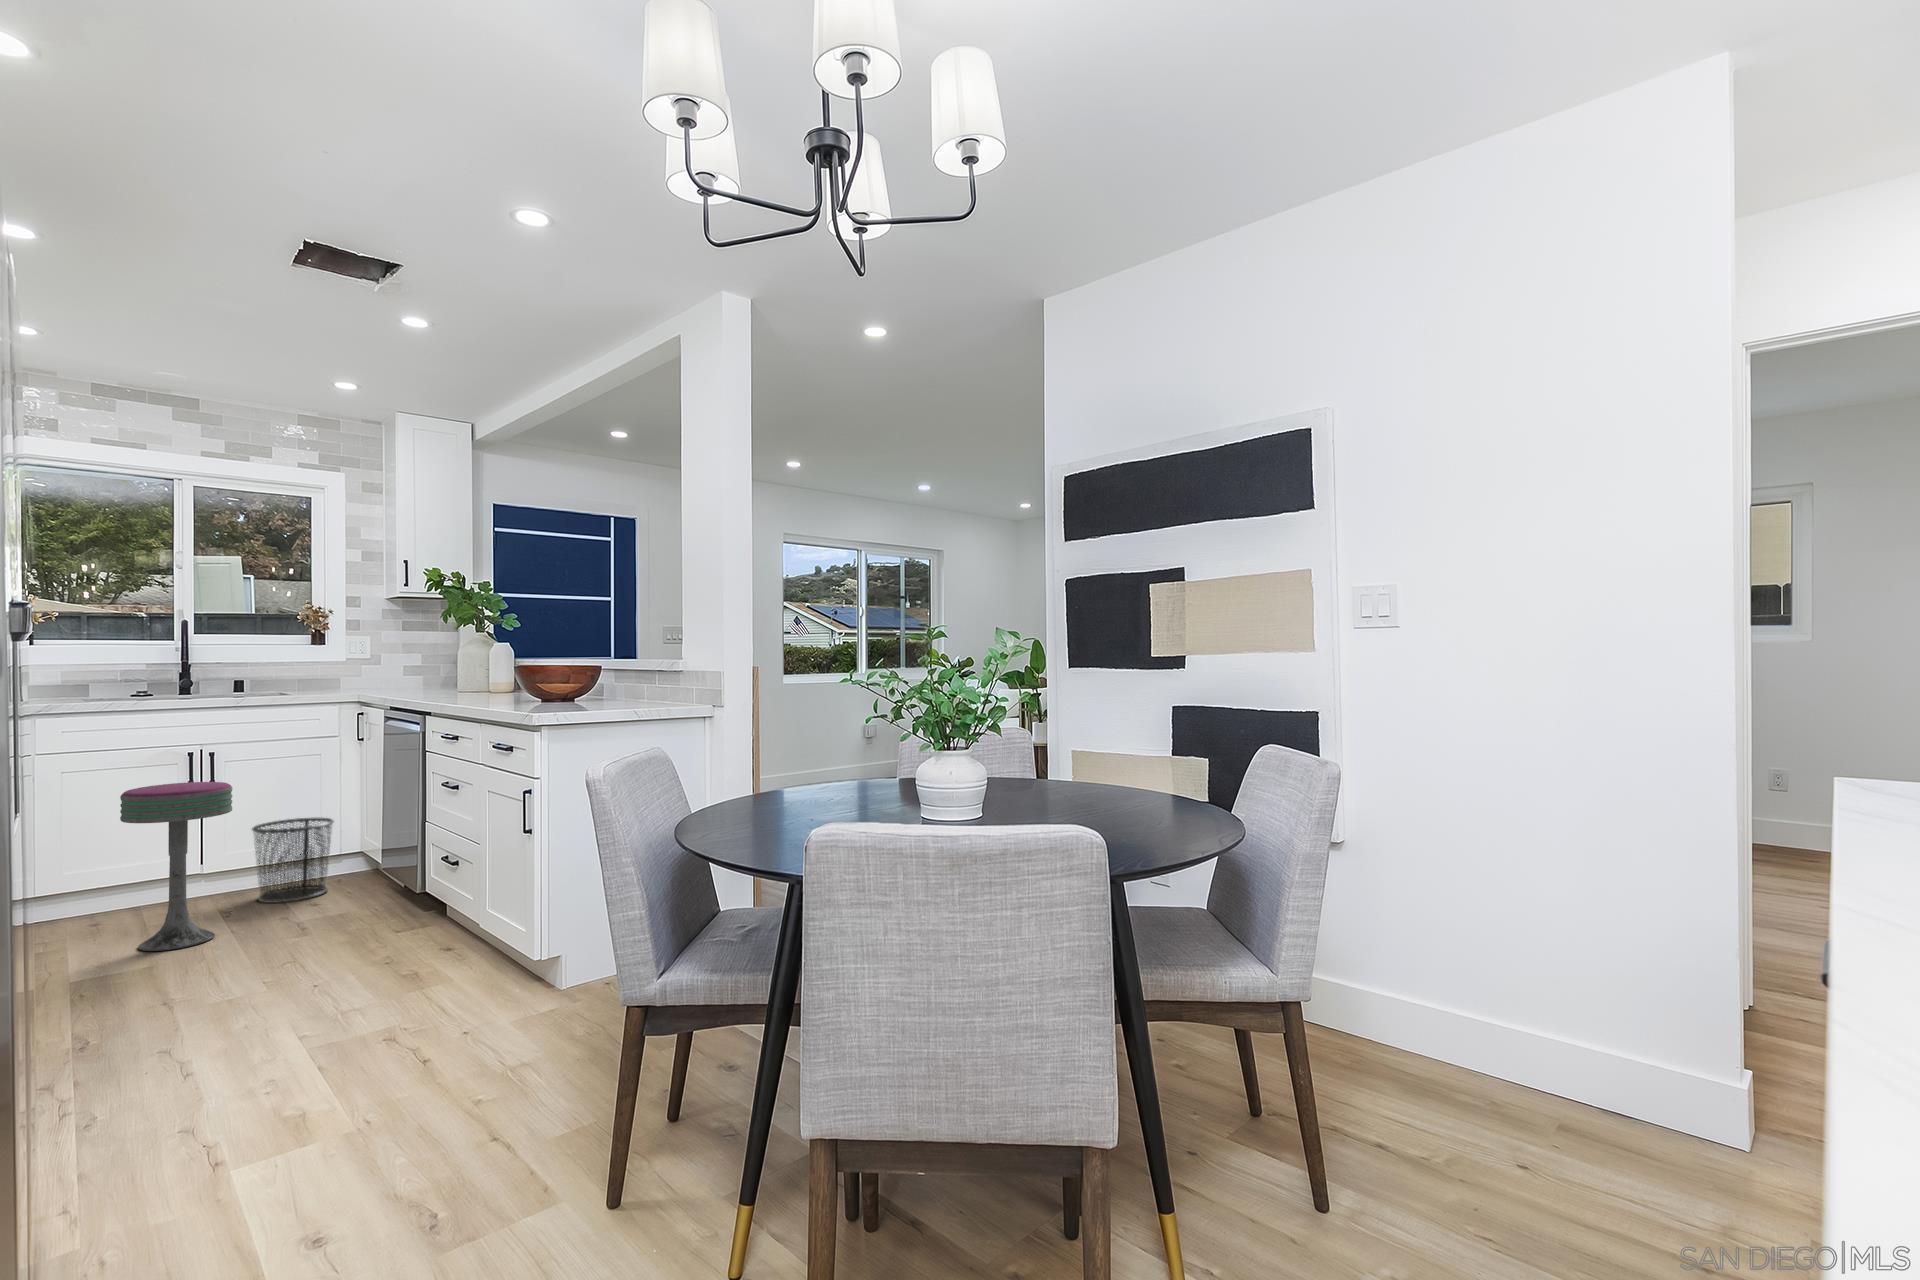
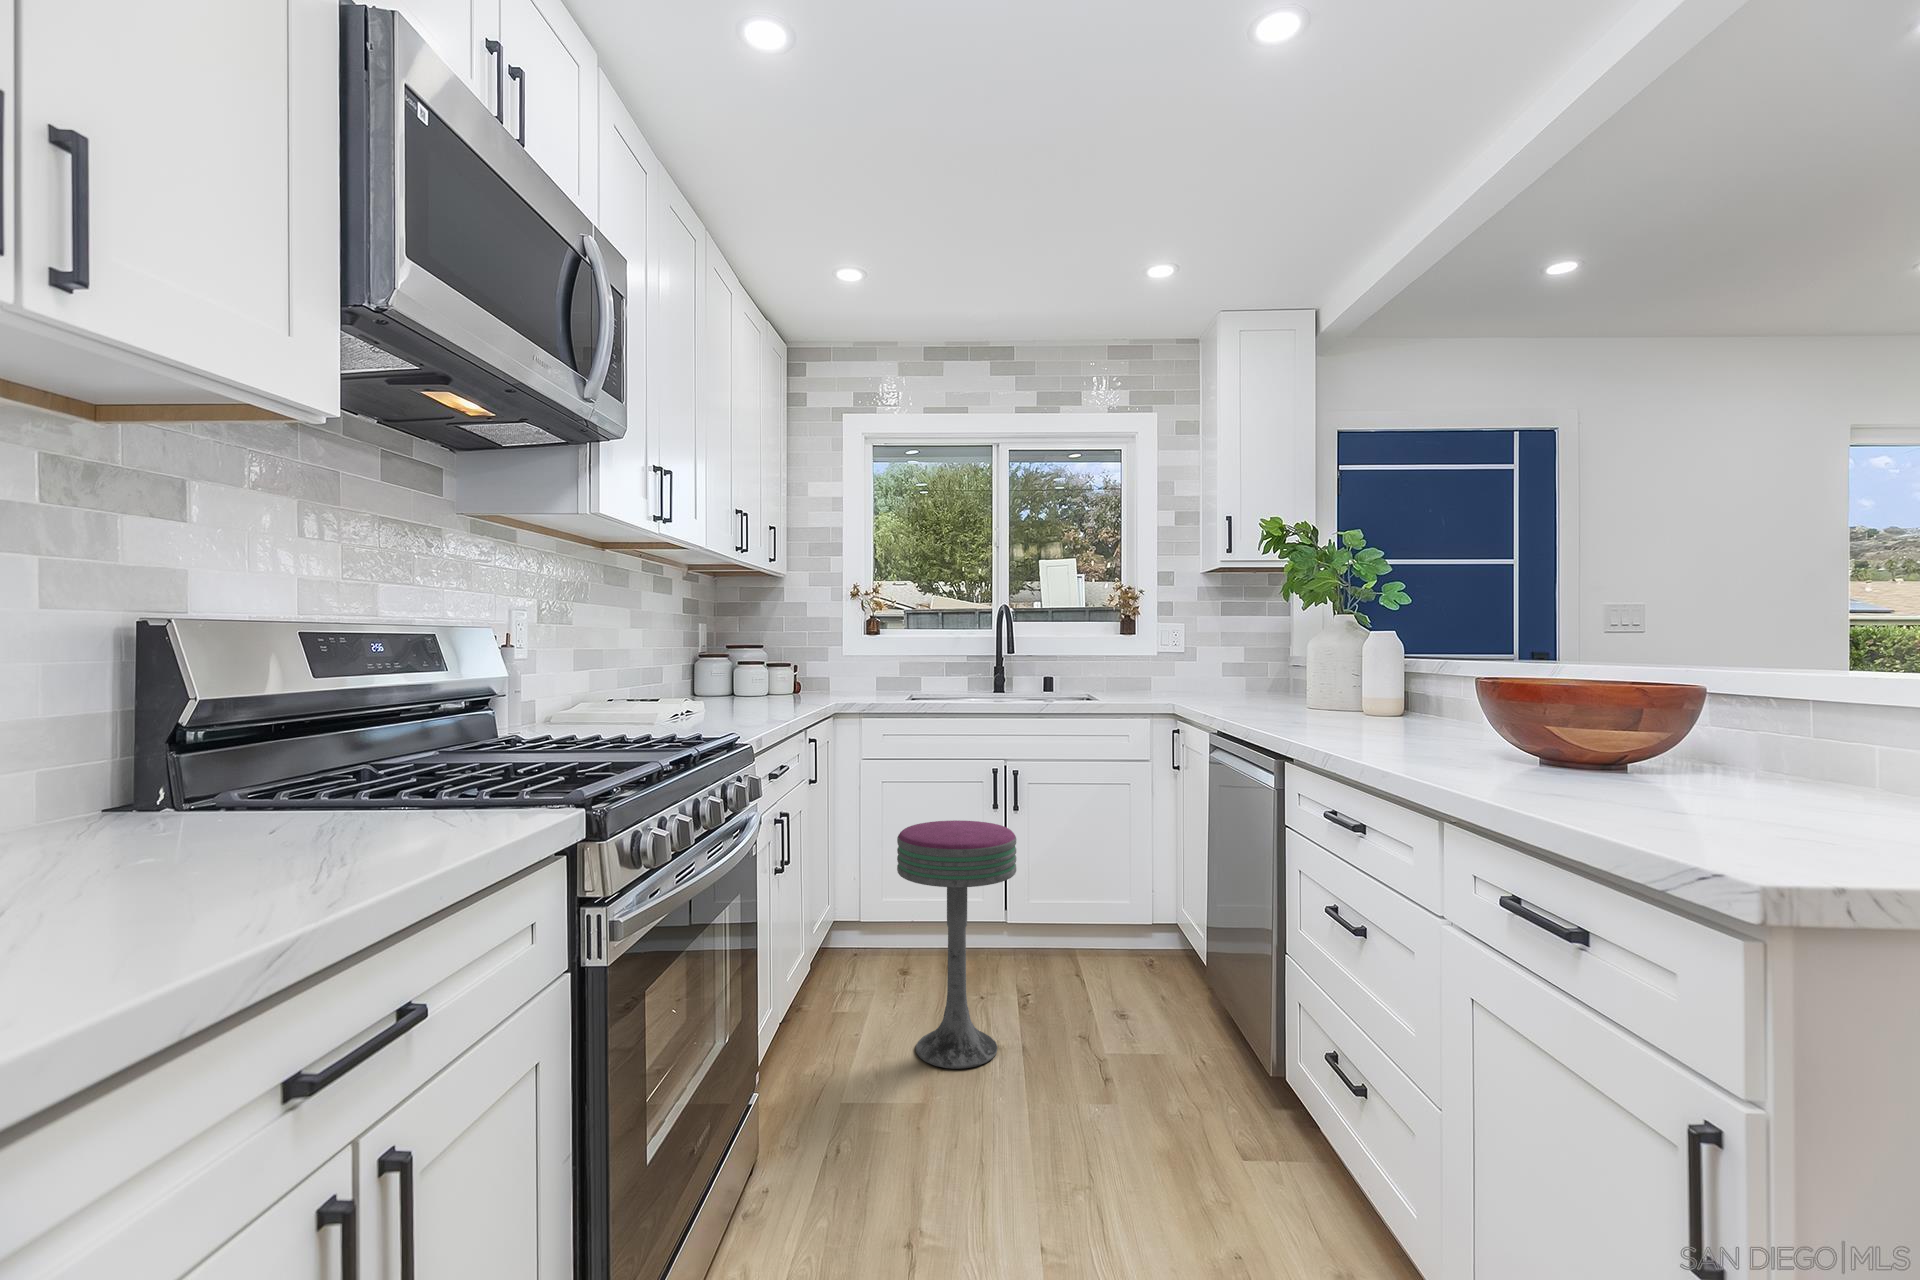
waste bin: present [252,818,334,903] -> none [1052,868,1146,995]

